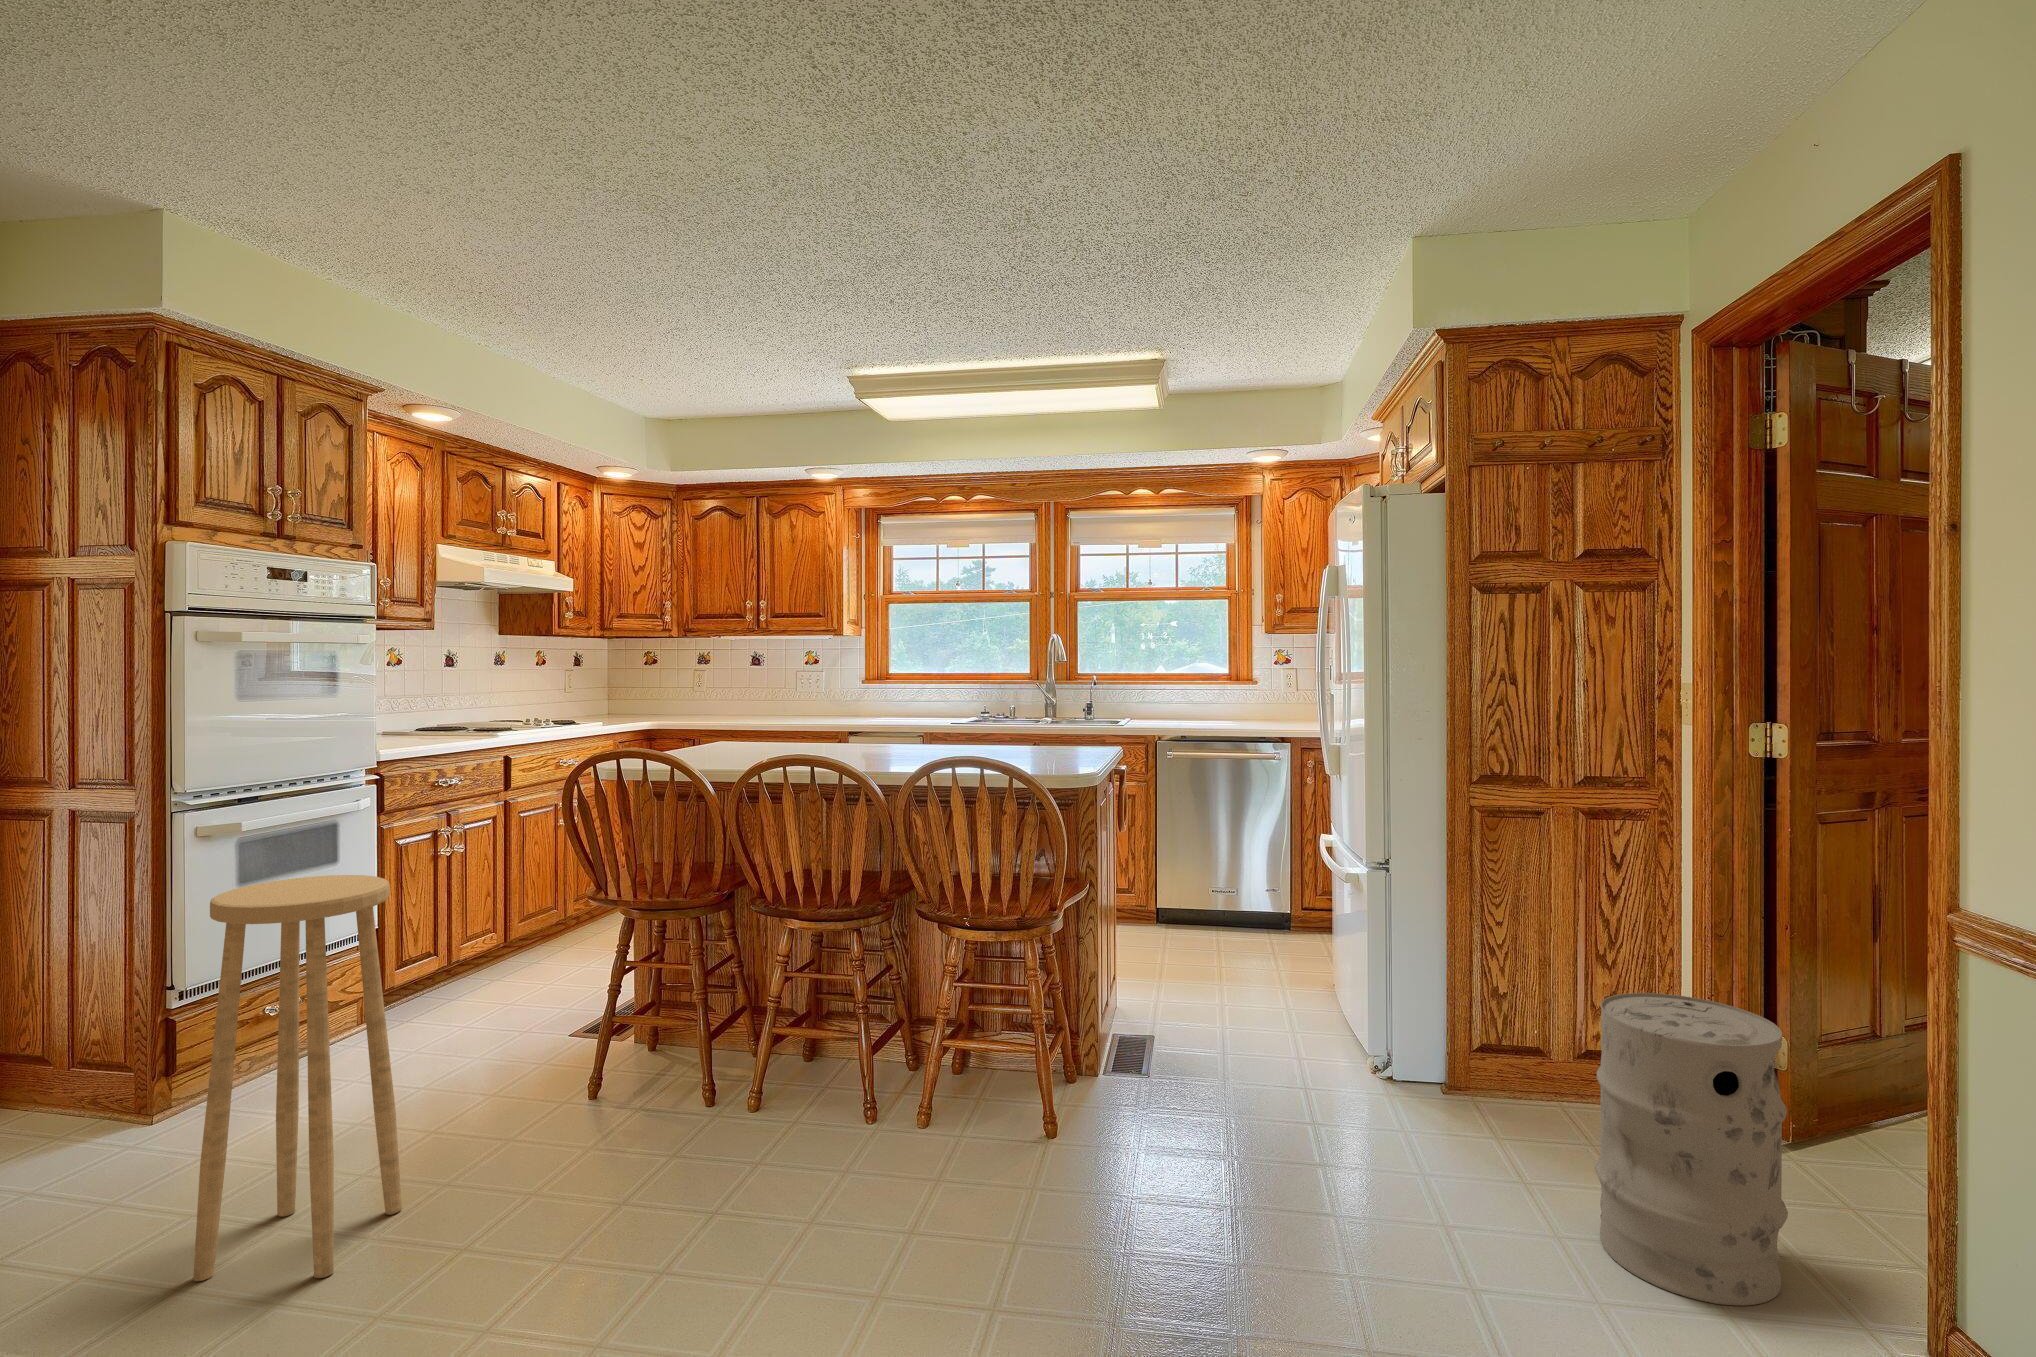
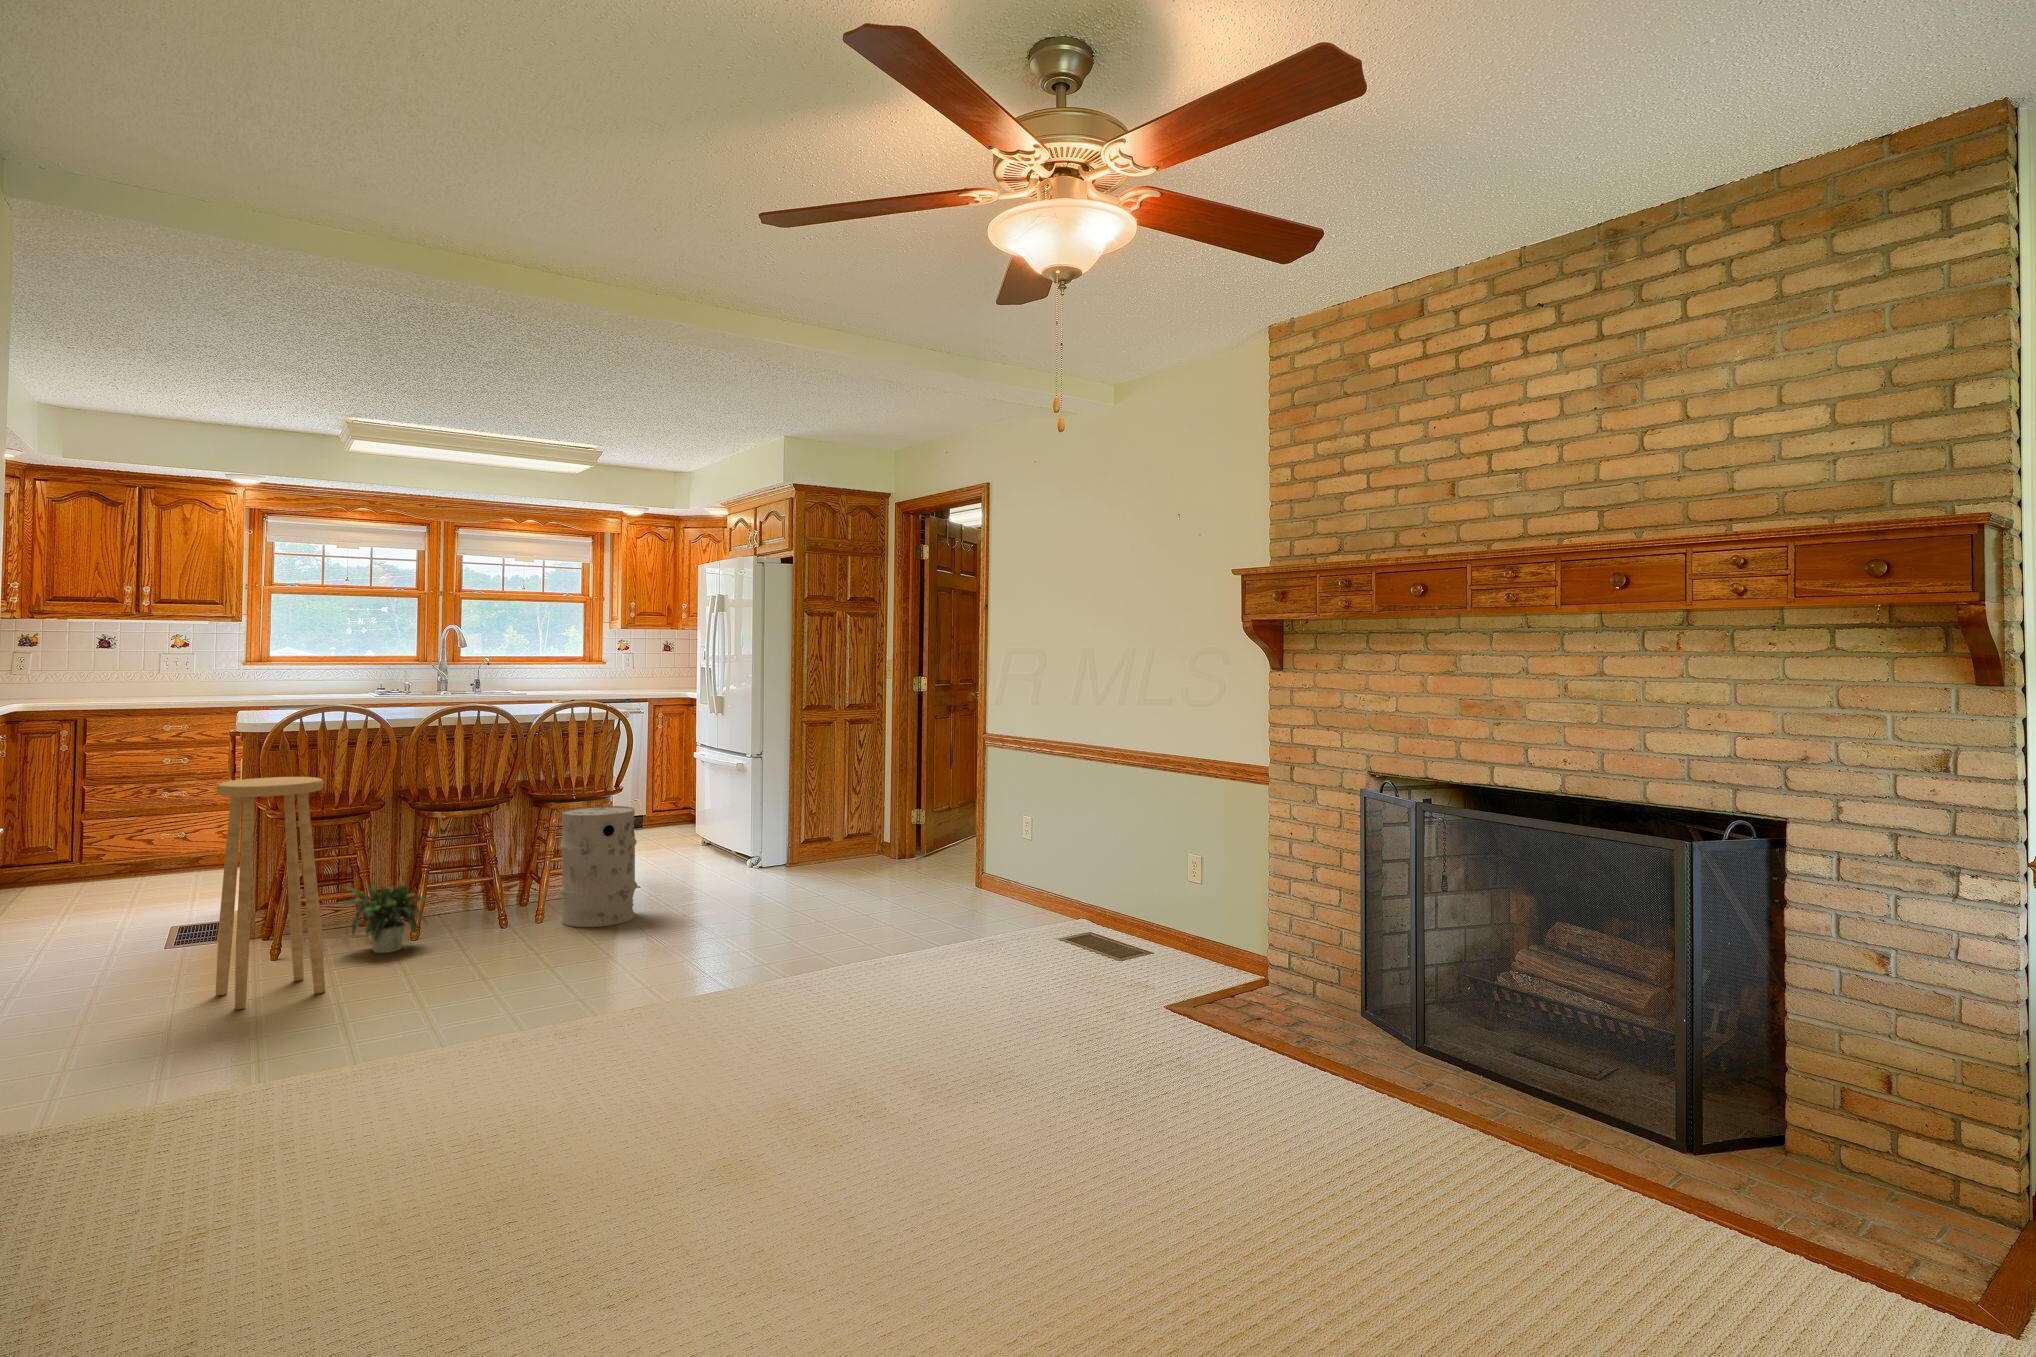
trash can: present [1595,993,1788,1306] -> present [560,806,637,927]
potted plant: none [533,1036,655,1172] -> present [343,885,426,953]

